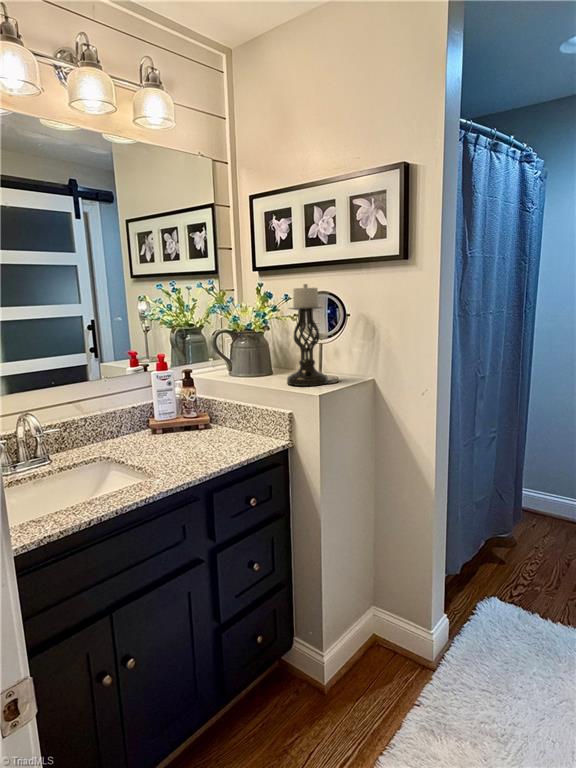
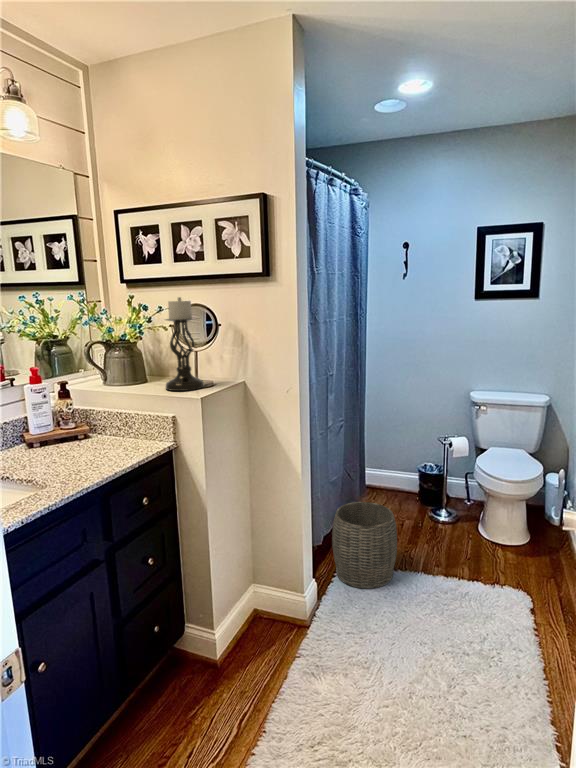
woven basket: none [473,530,558,639] -> present [332,502,397,589]

